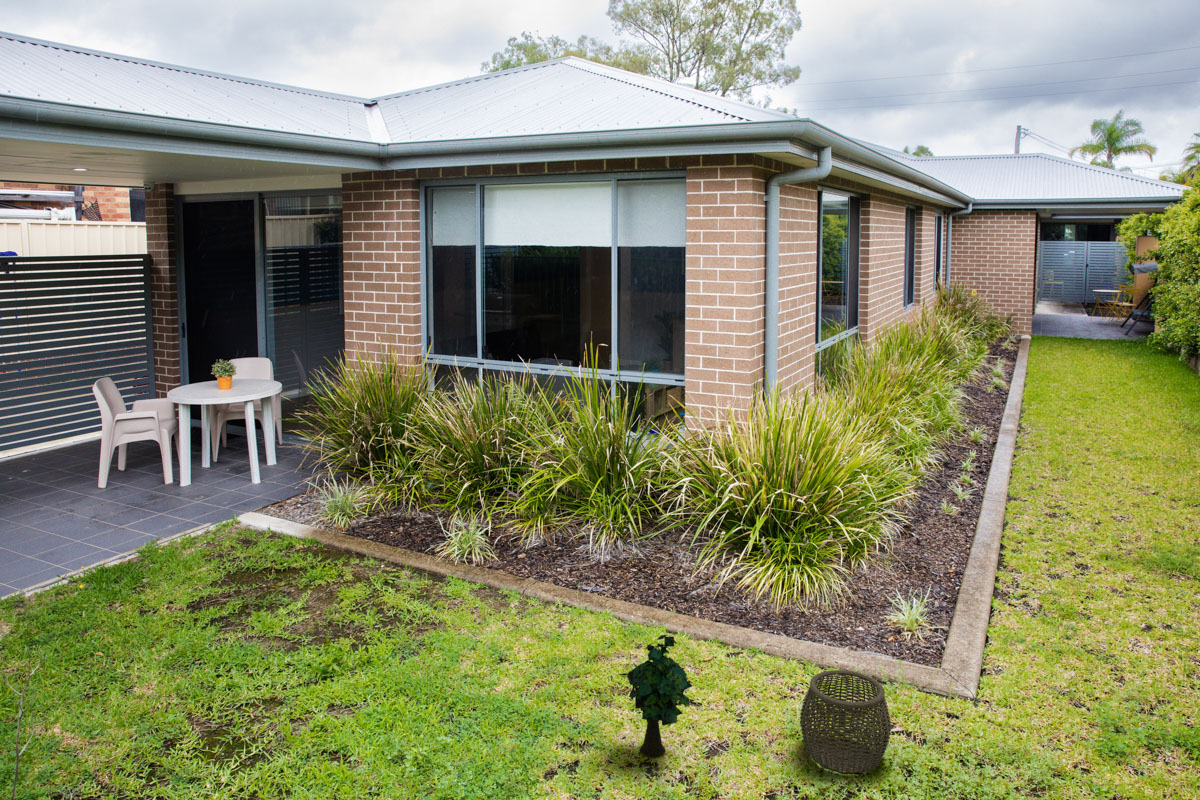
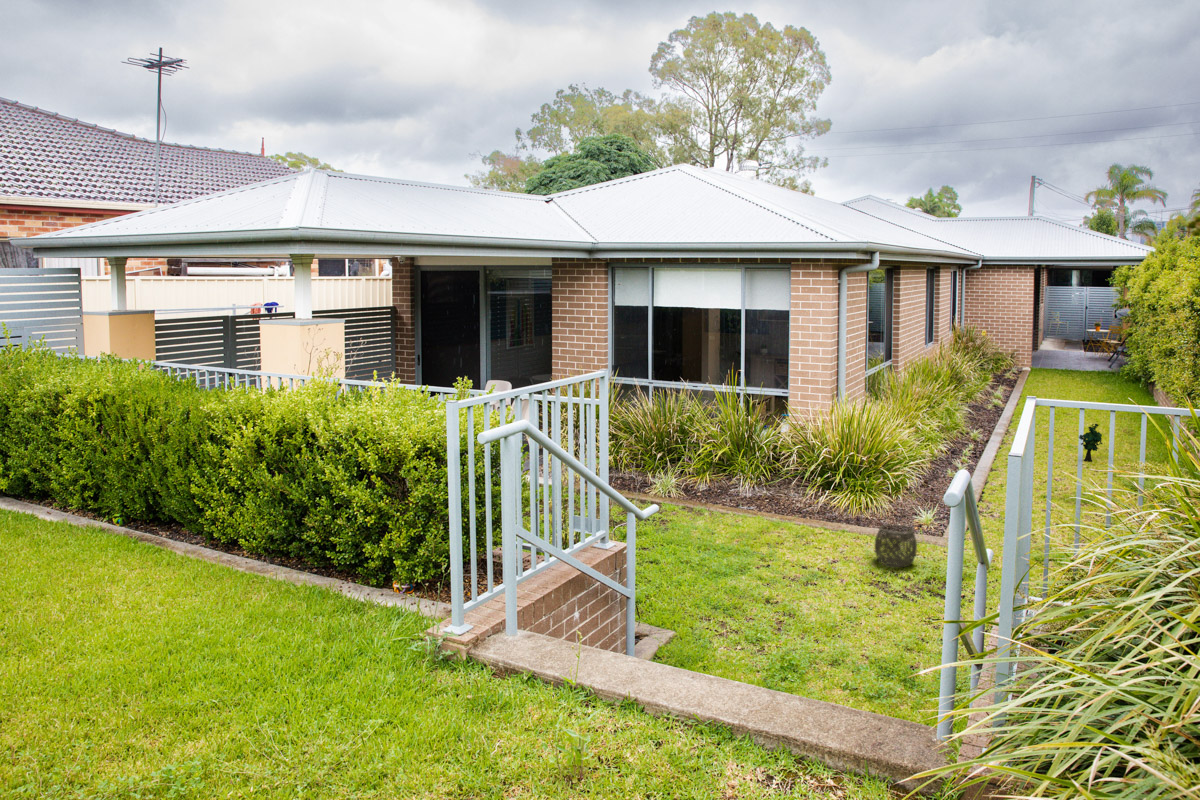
decorative plant: present [618,635,692,757] -> present [1079,424,1102,462]

